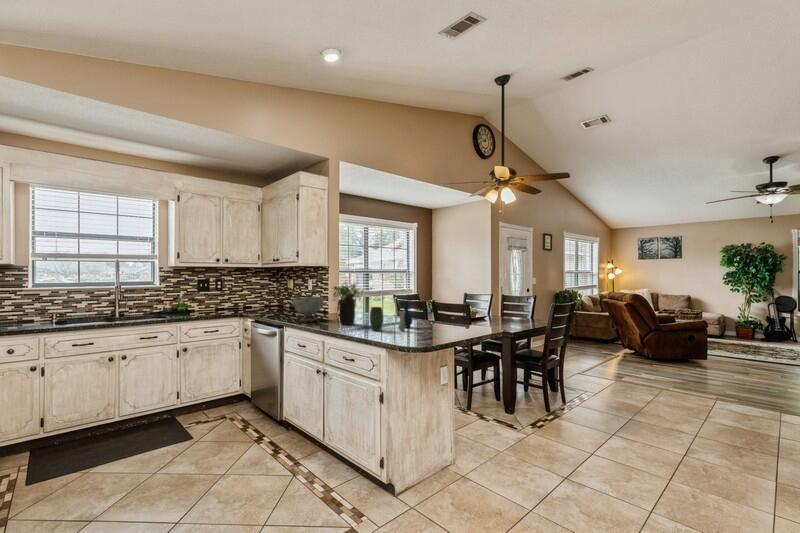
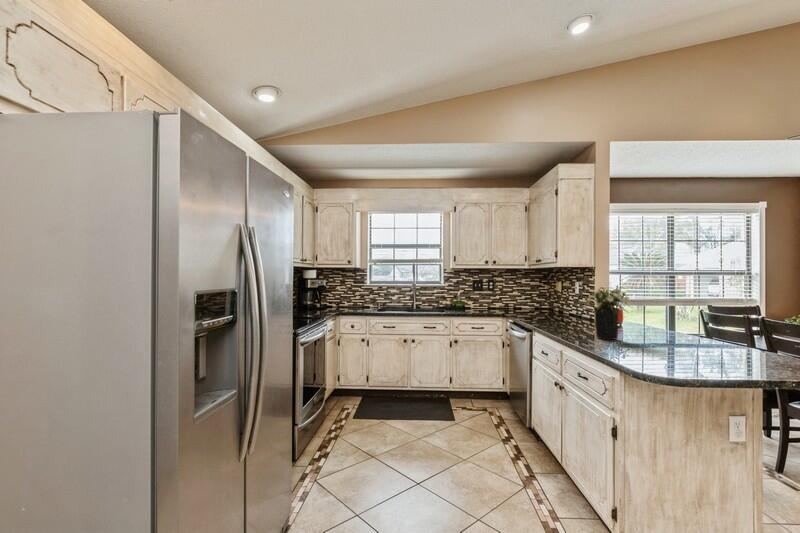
decorative bowl: present [293,297,323,321] -> none [546,302,583,329]
vase: present [370,302,412,331] -> none [630,318,711,362]

